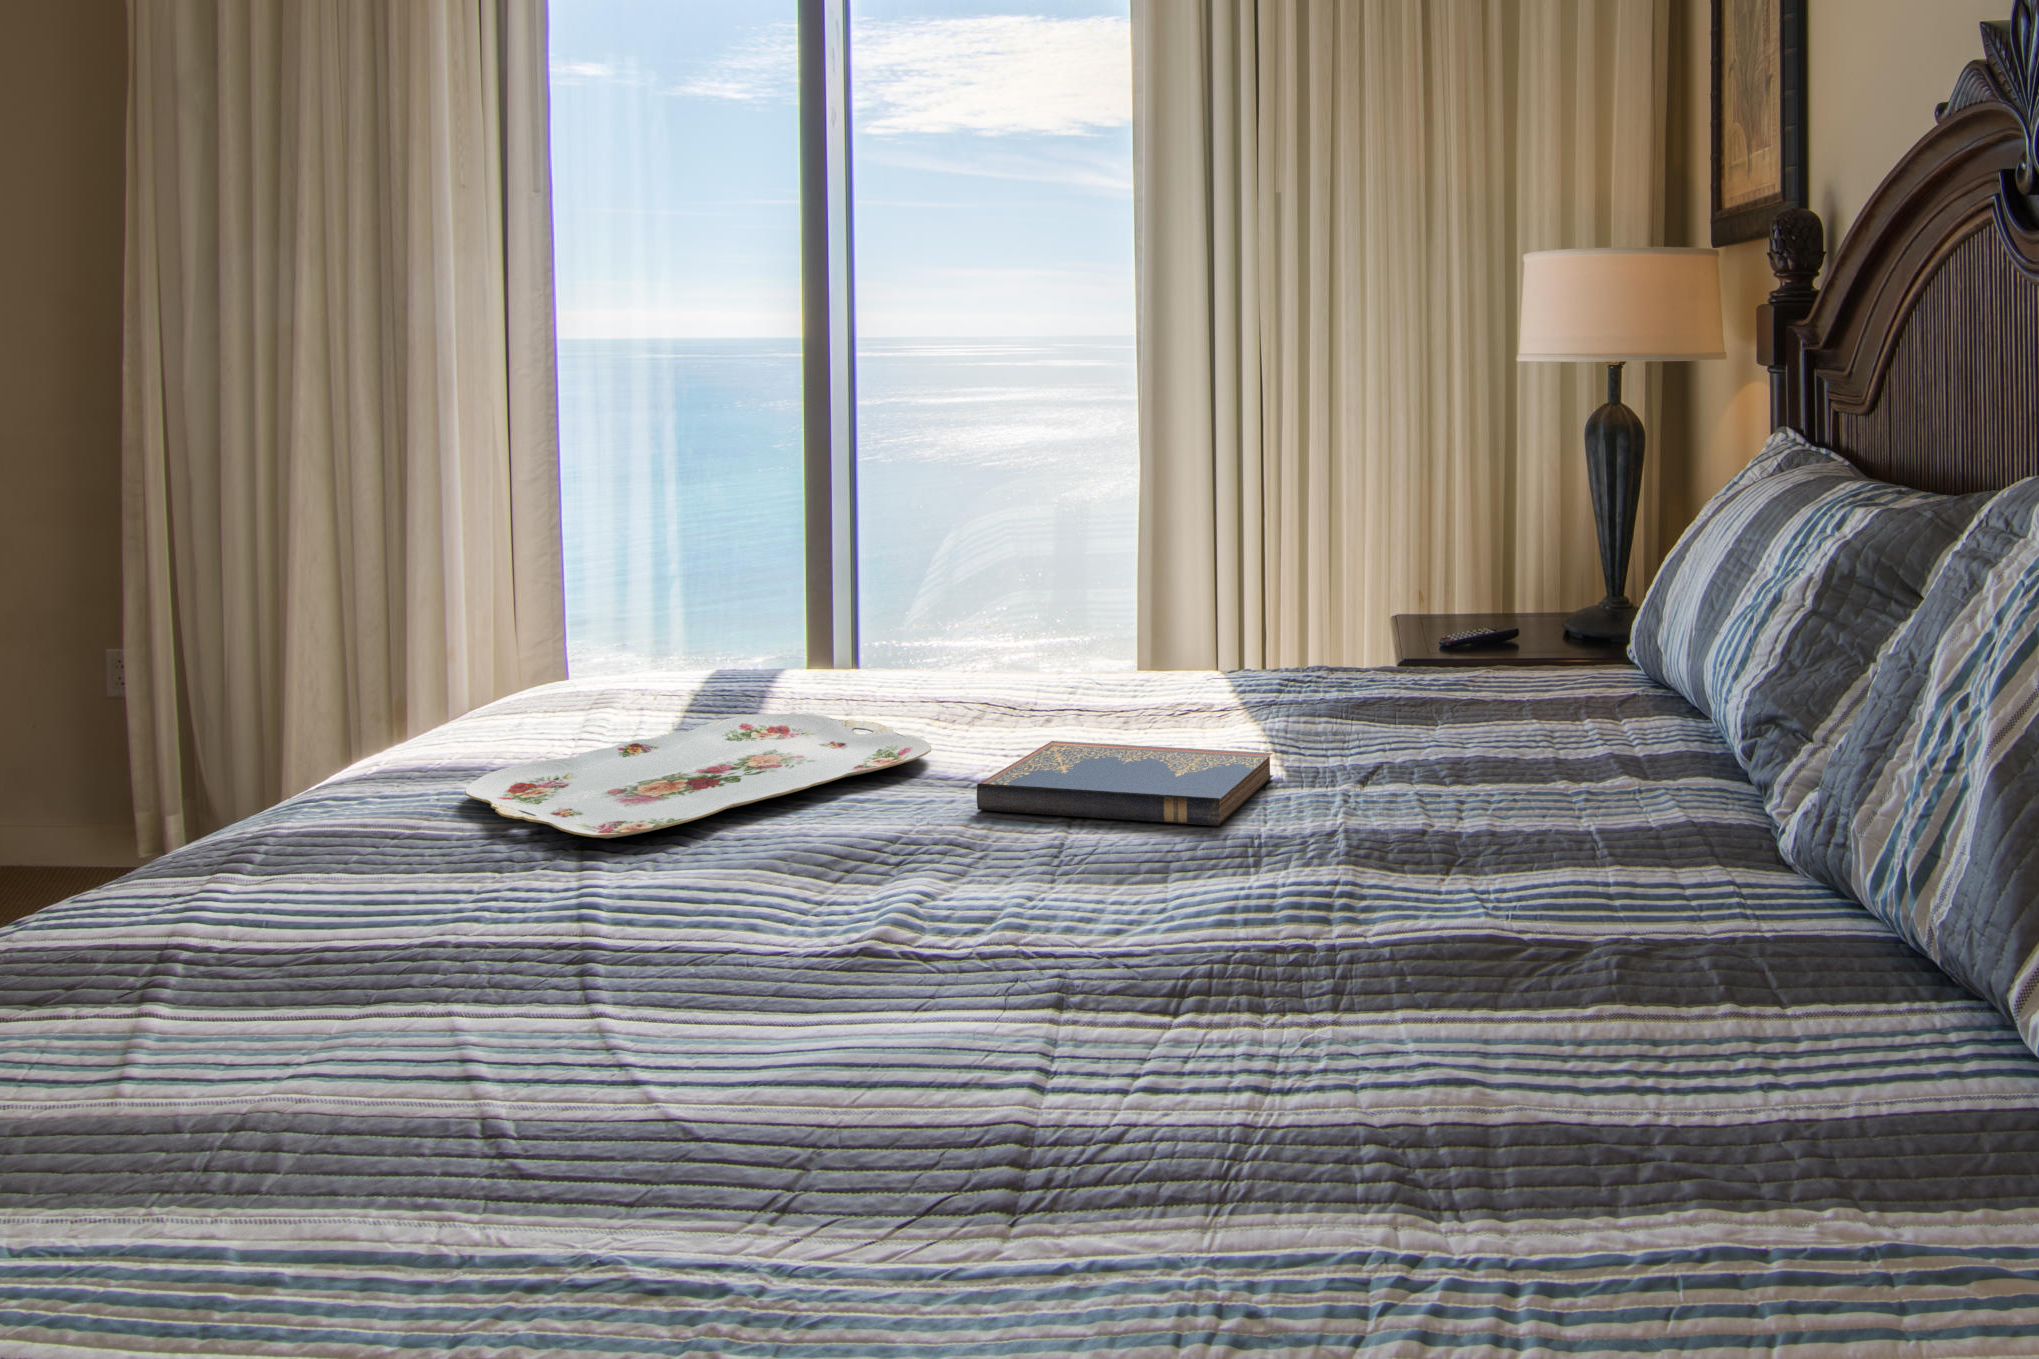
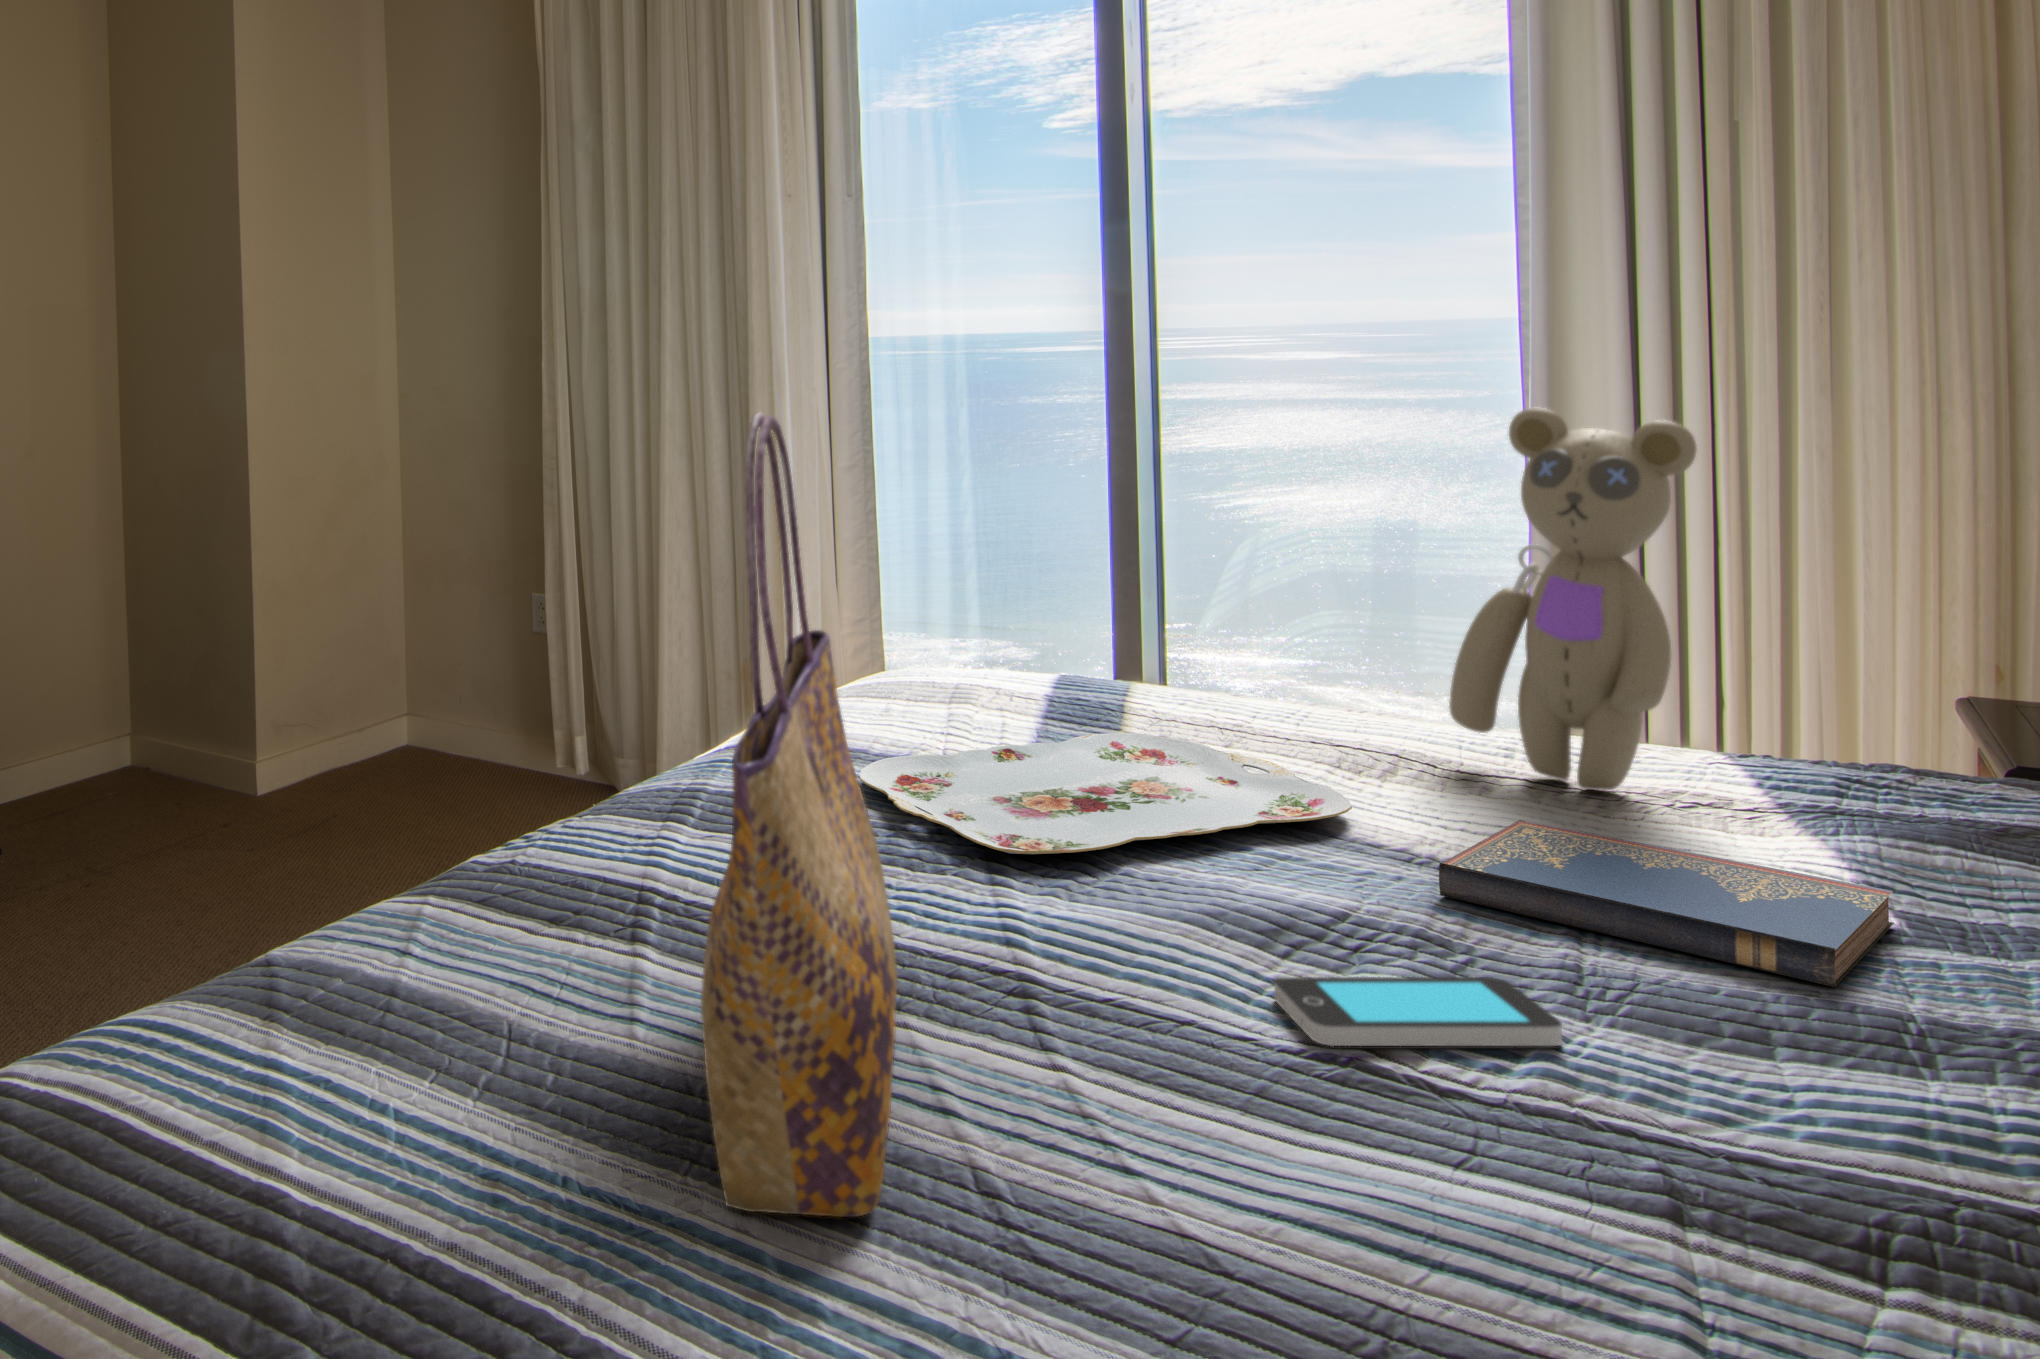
teddy bear: none [1026,410,1188,711] -> present [1449,407,1697,790]
tote bag: none [170,428,447,1218] -> present [701,413,898,1217]
smartphone: none [812,864,1024,943] -> present [1274,977,1562,1046]

